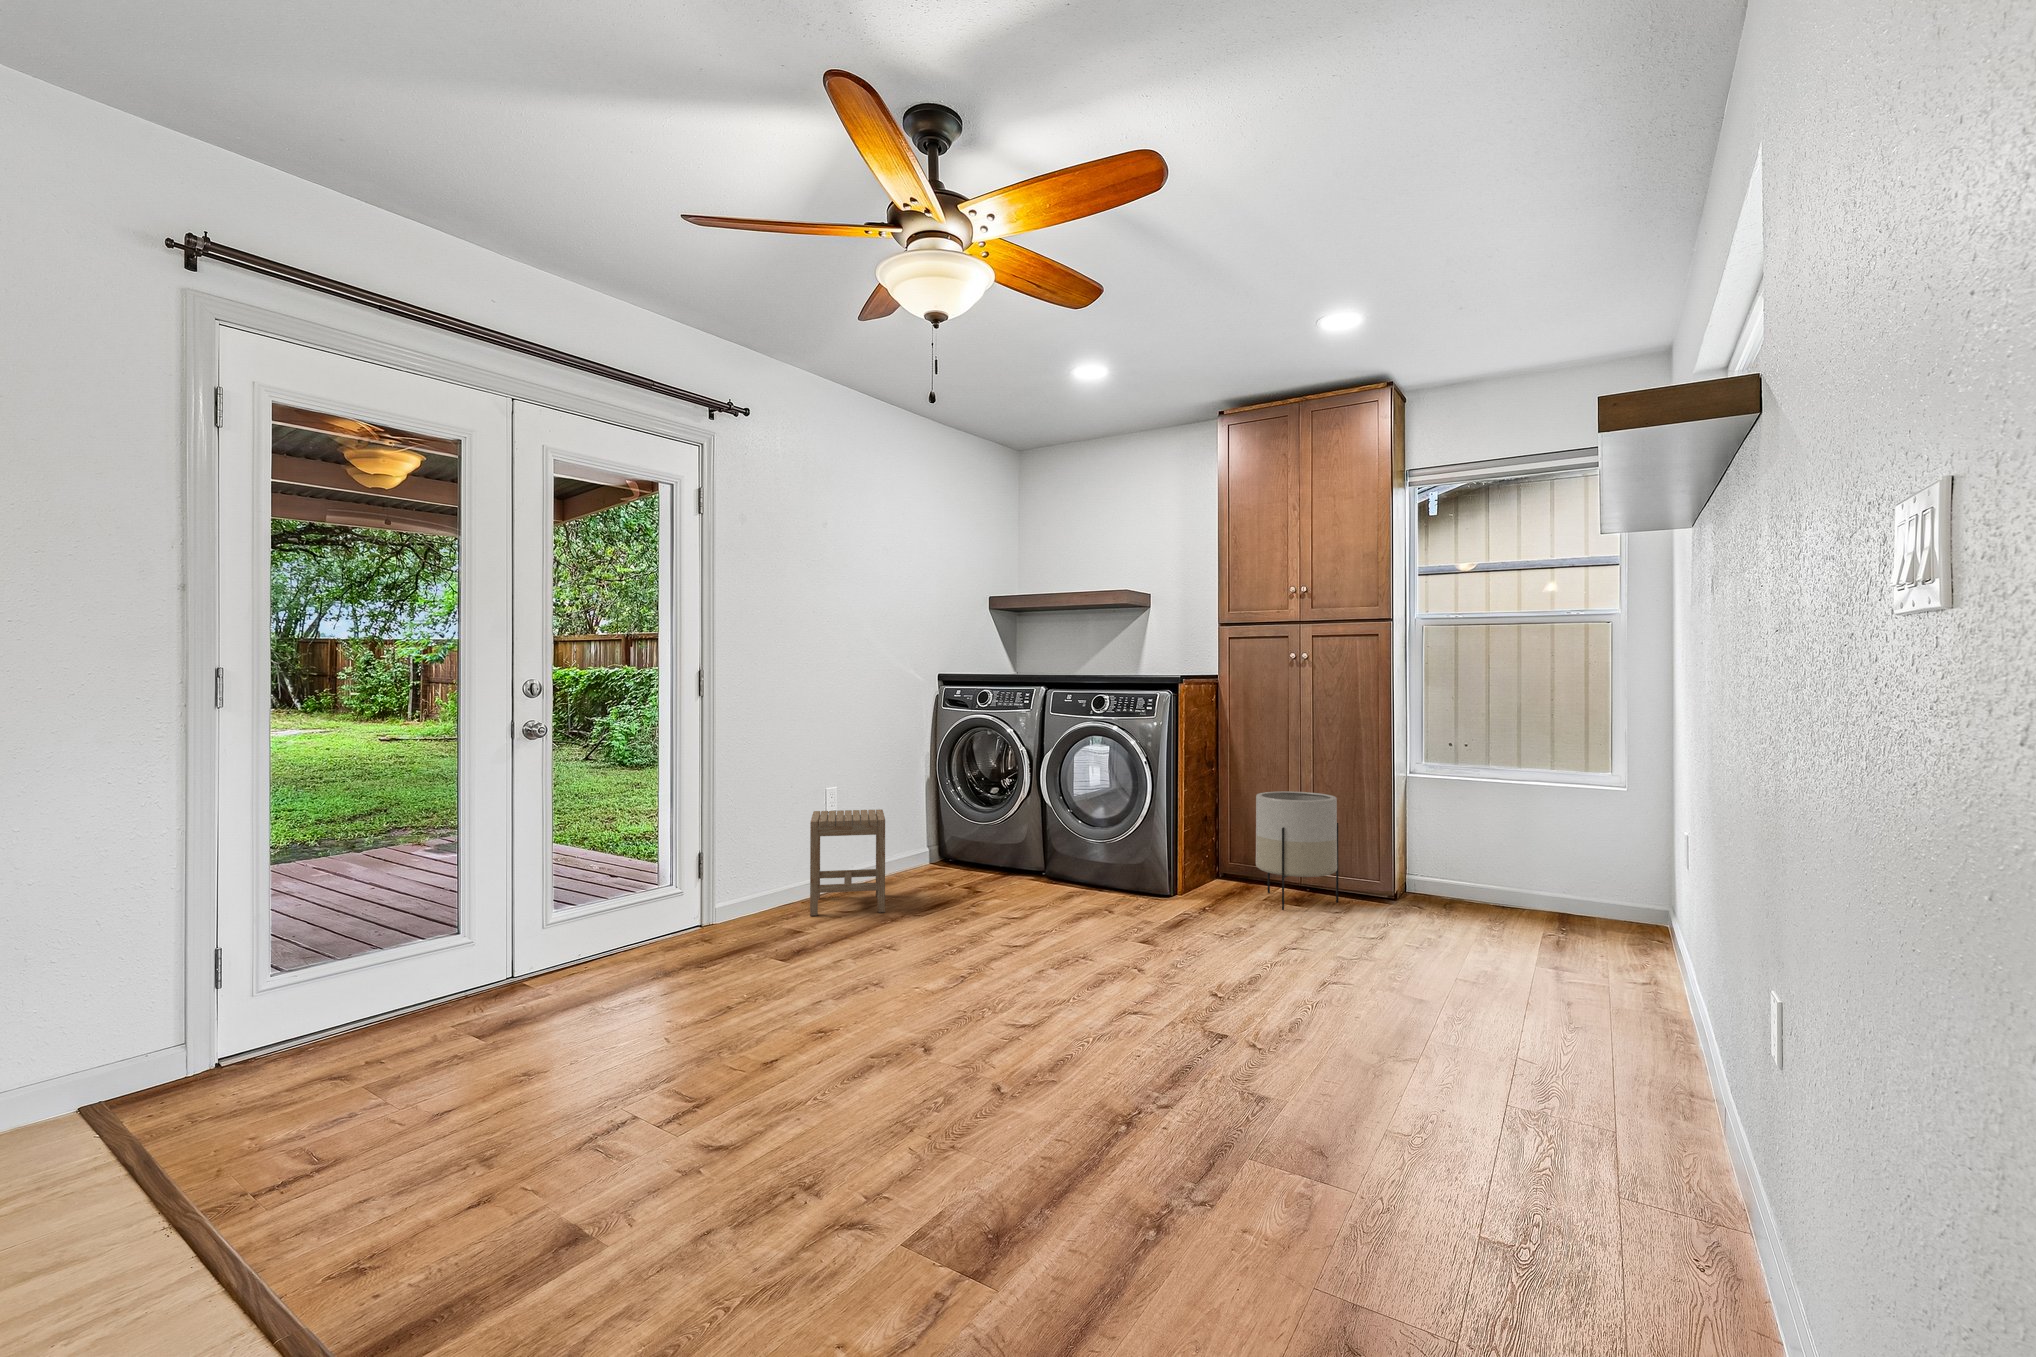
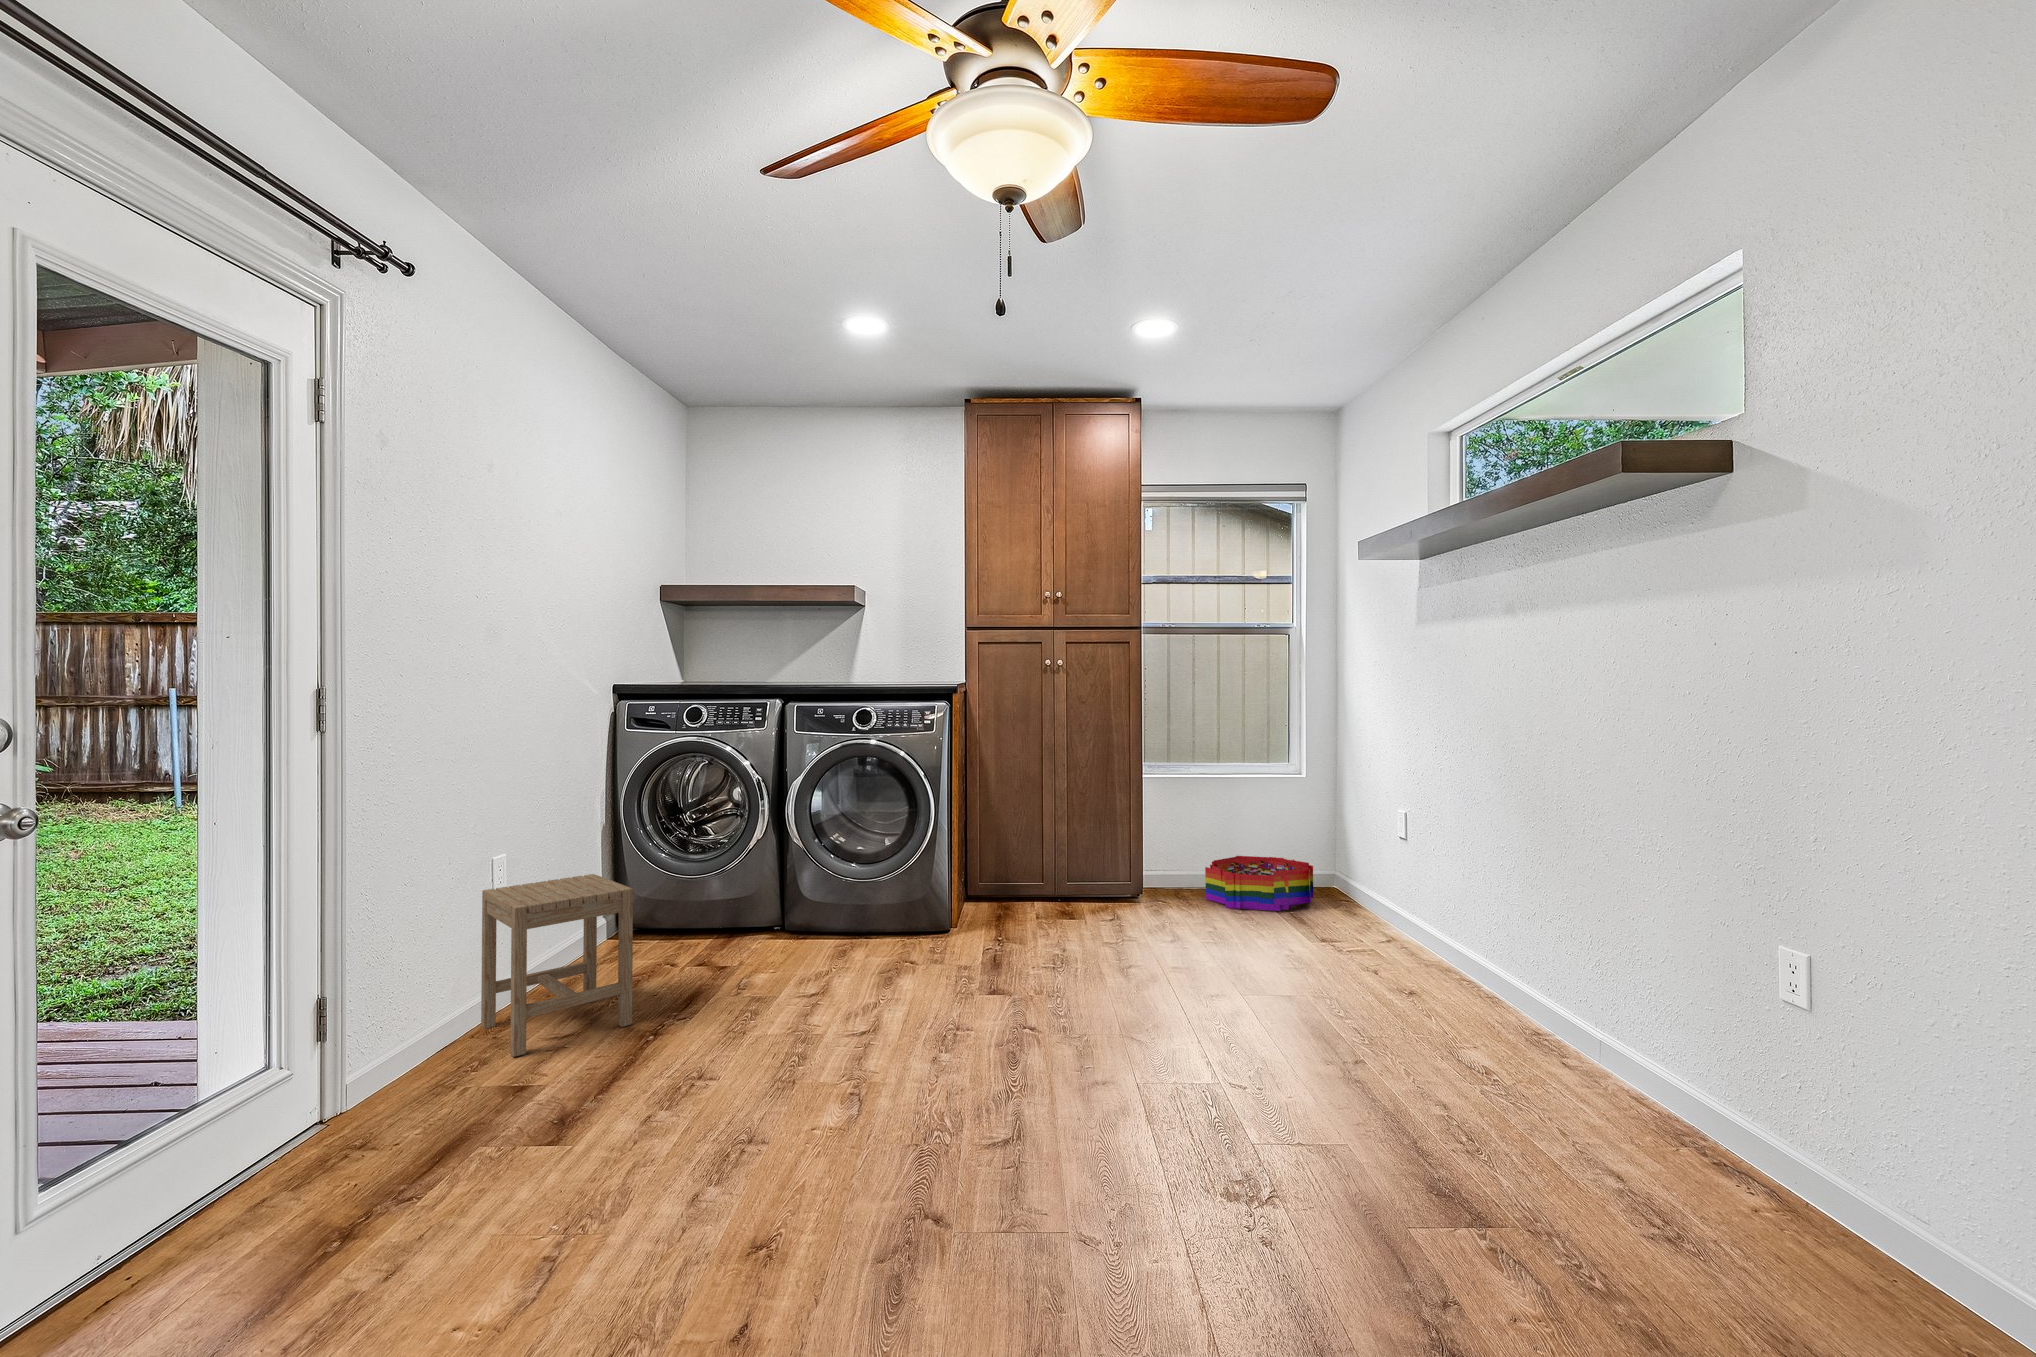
planter: present [1256,791,1338,910] -> none [1032,801,1112,926]
storage bin: none [1463,870,1596,935] -> present [1205,856,1313,911]

